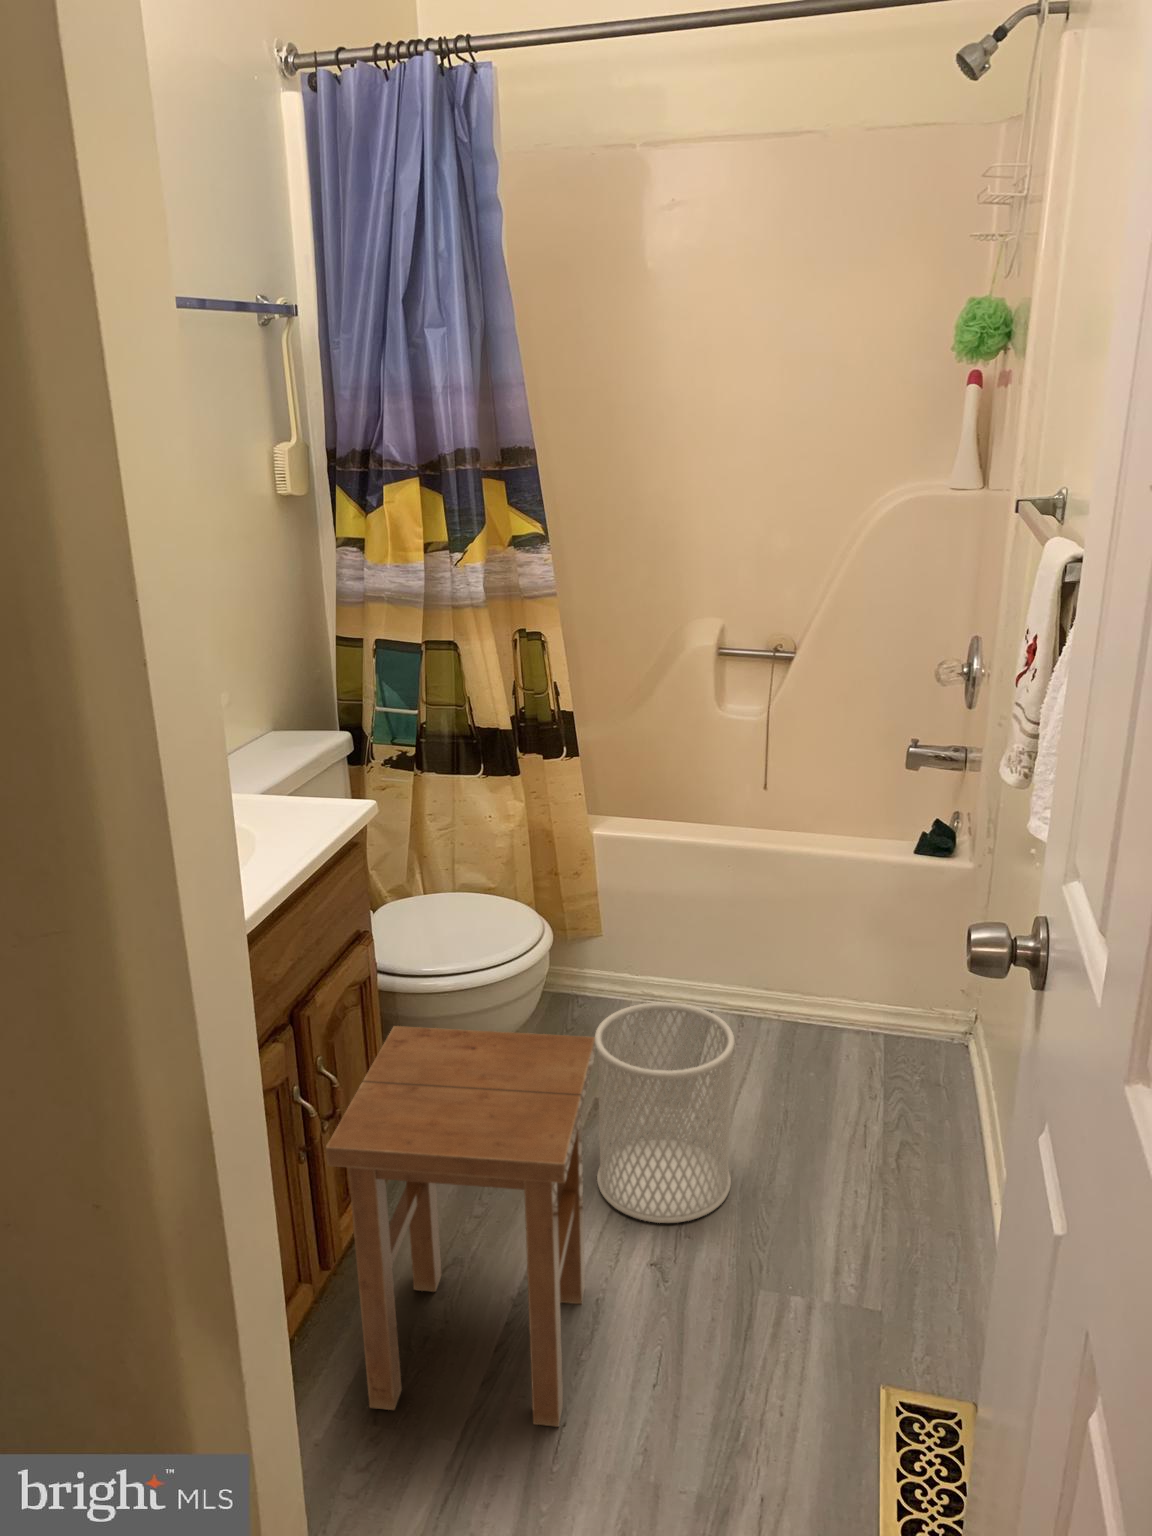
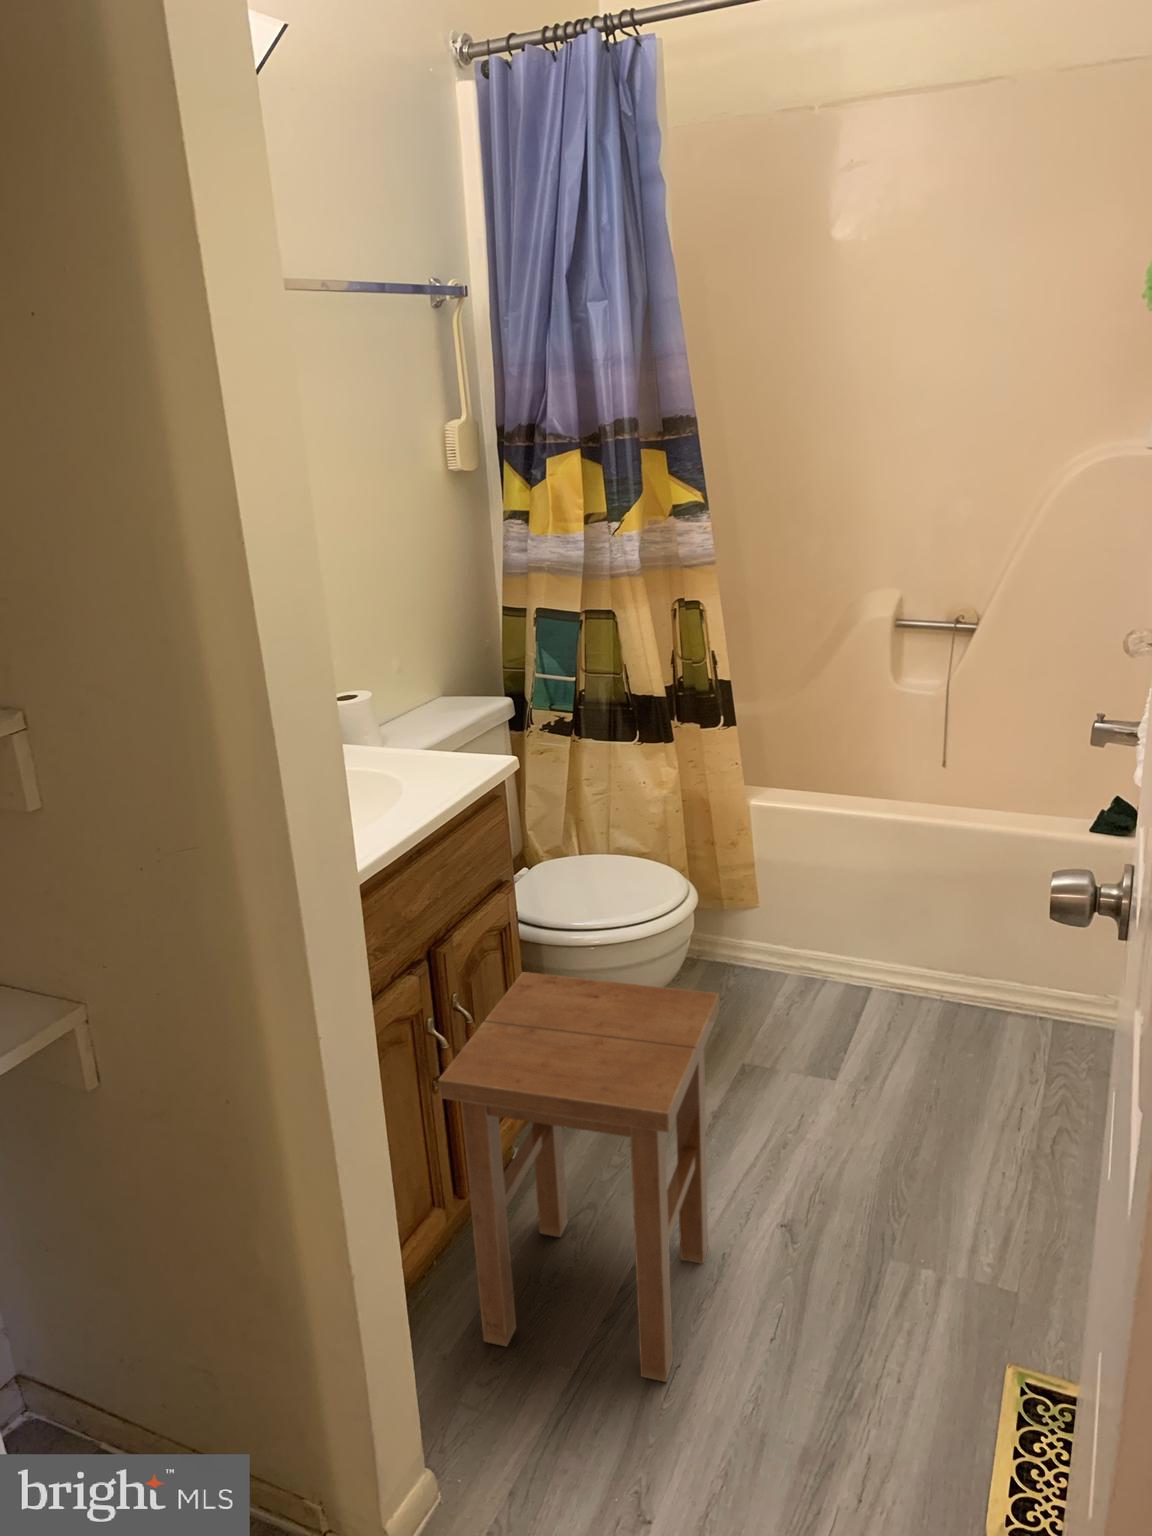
wastebasket: present [595,1002,735,1223] -> none [730,969,875,1192]

